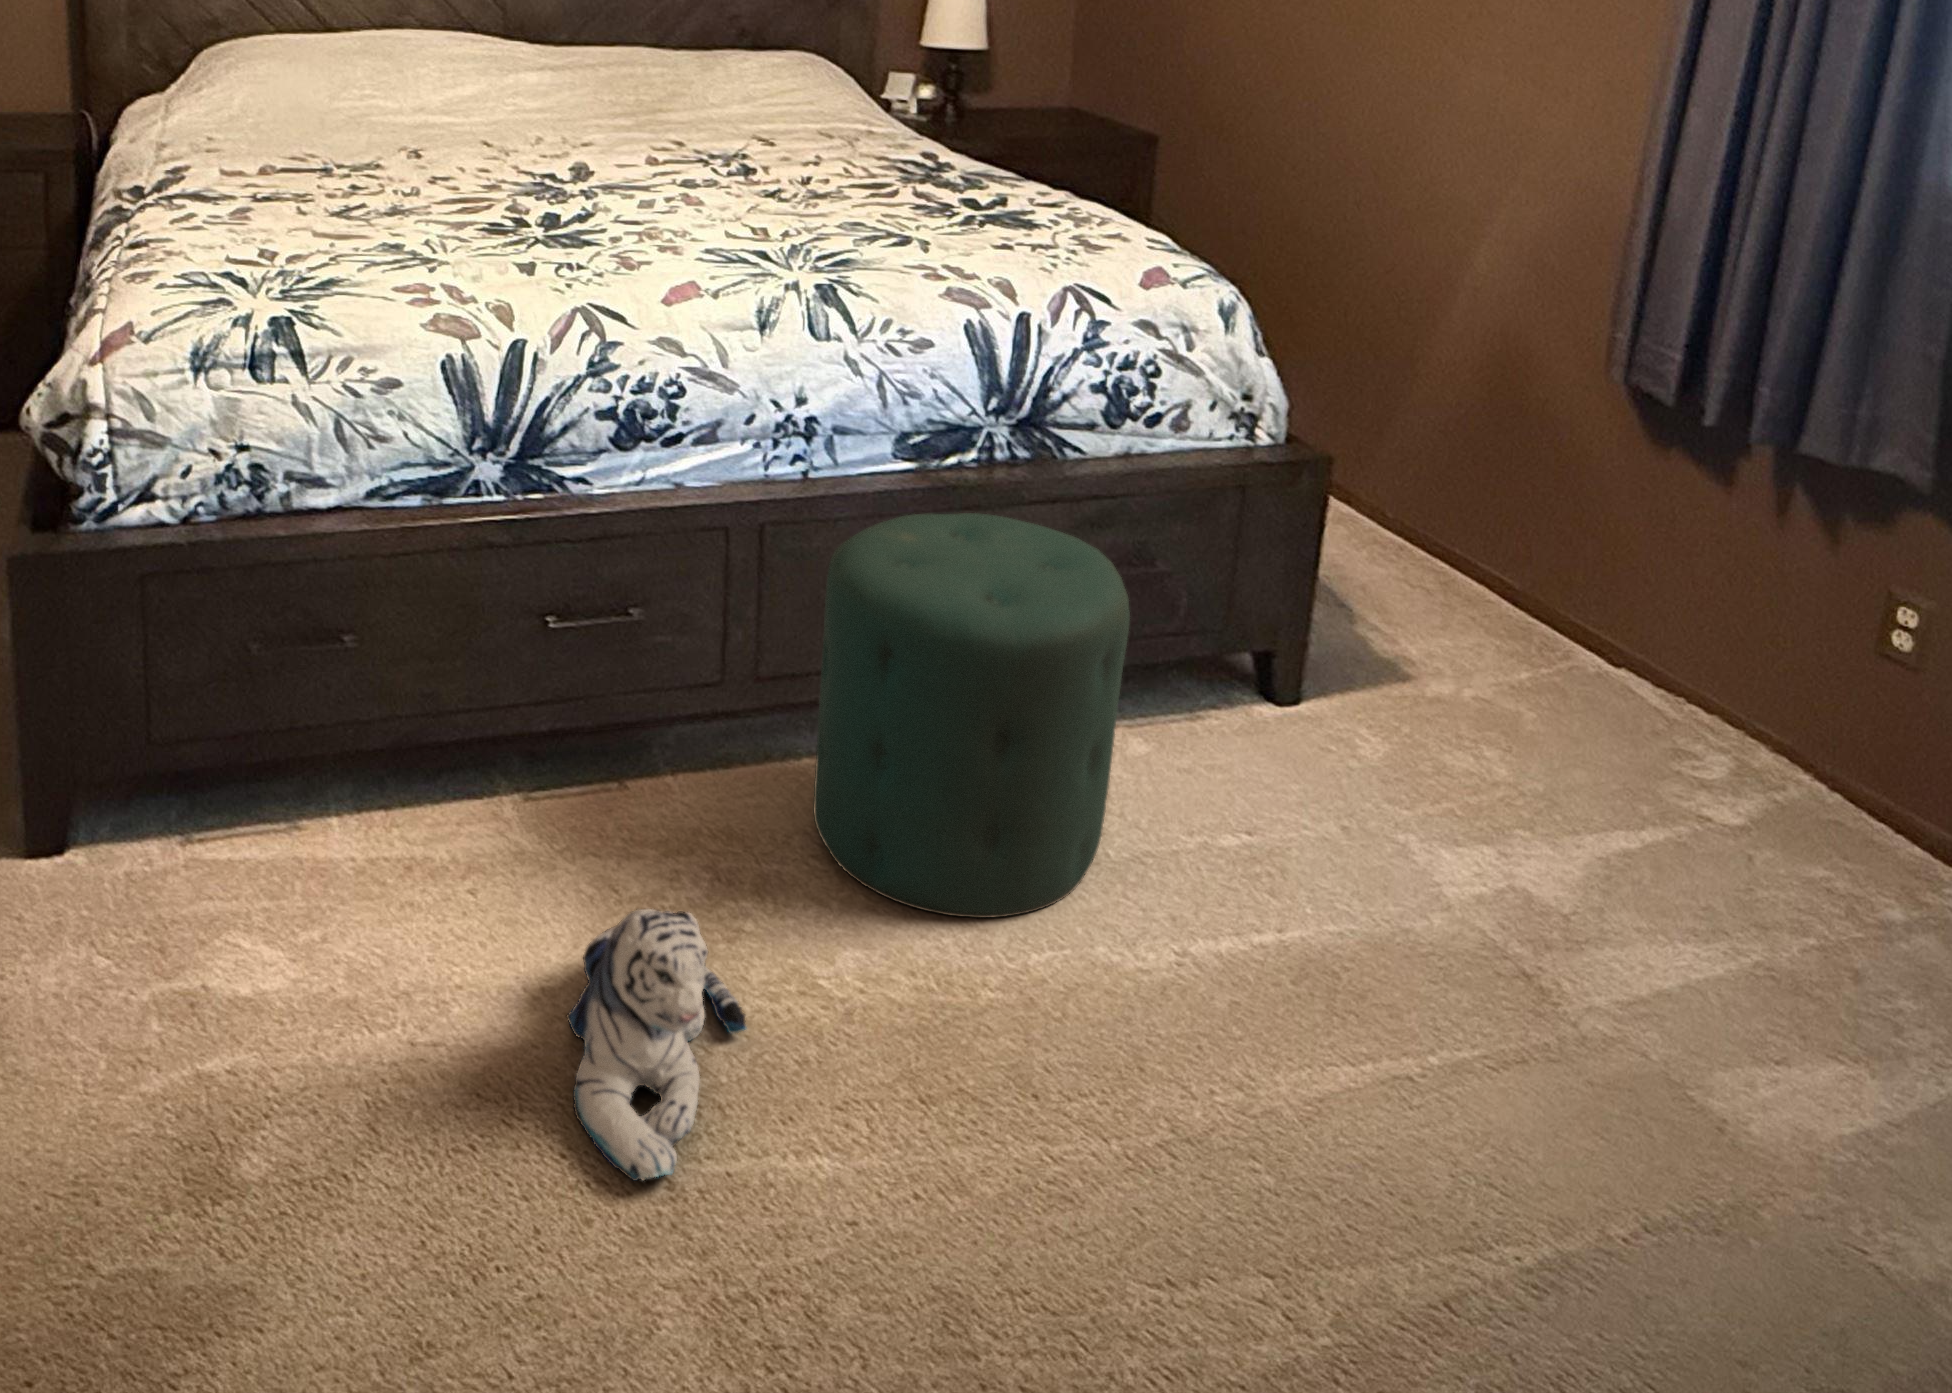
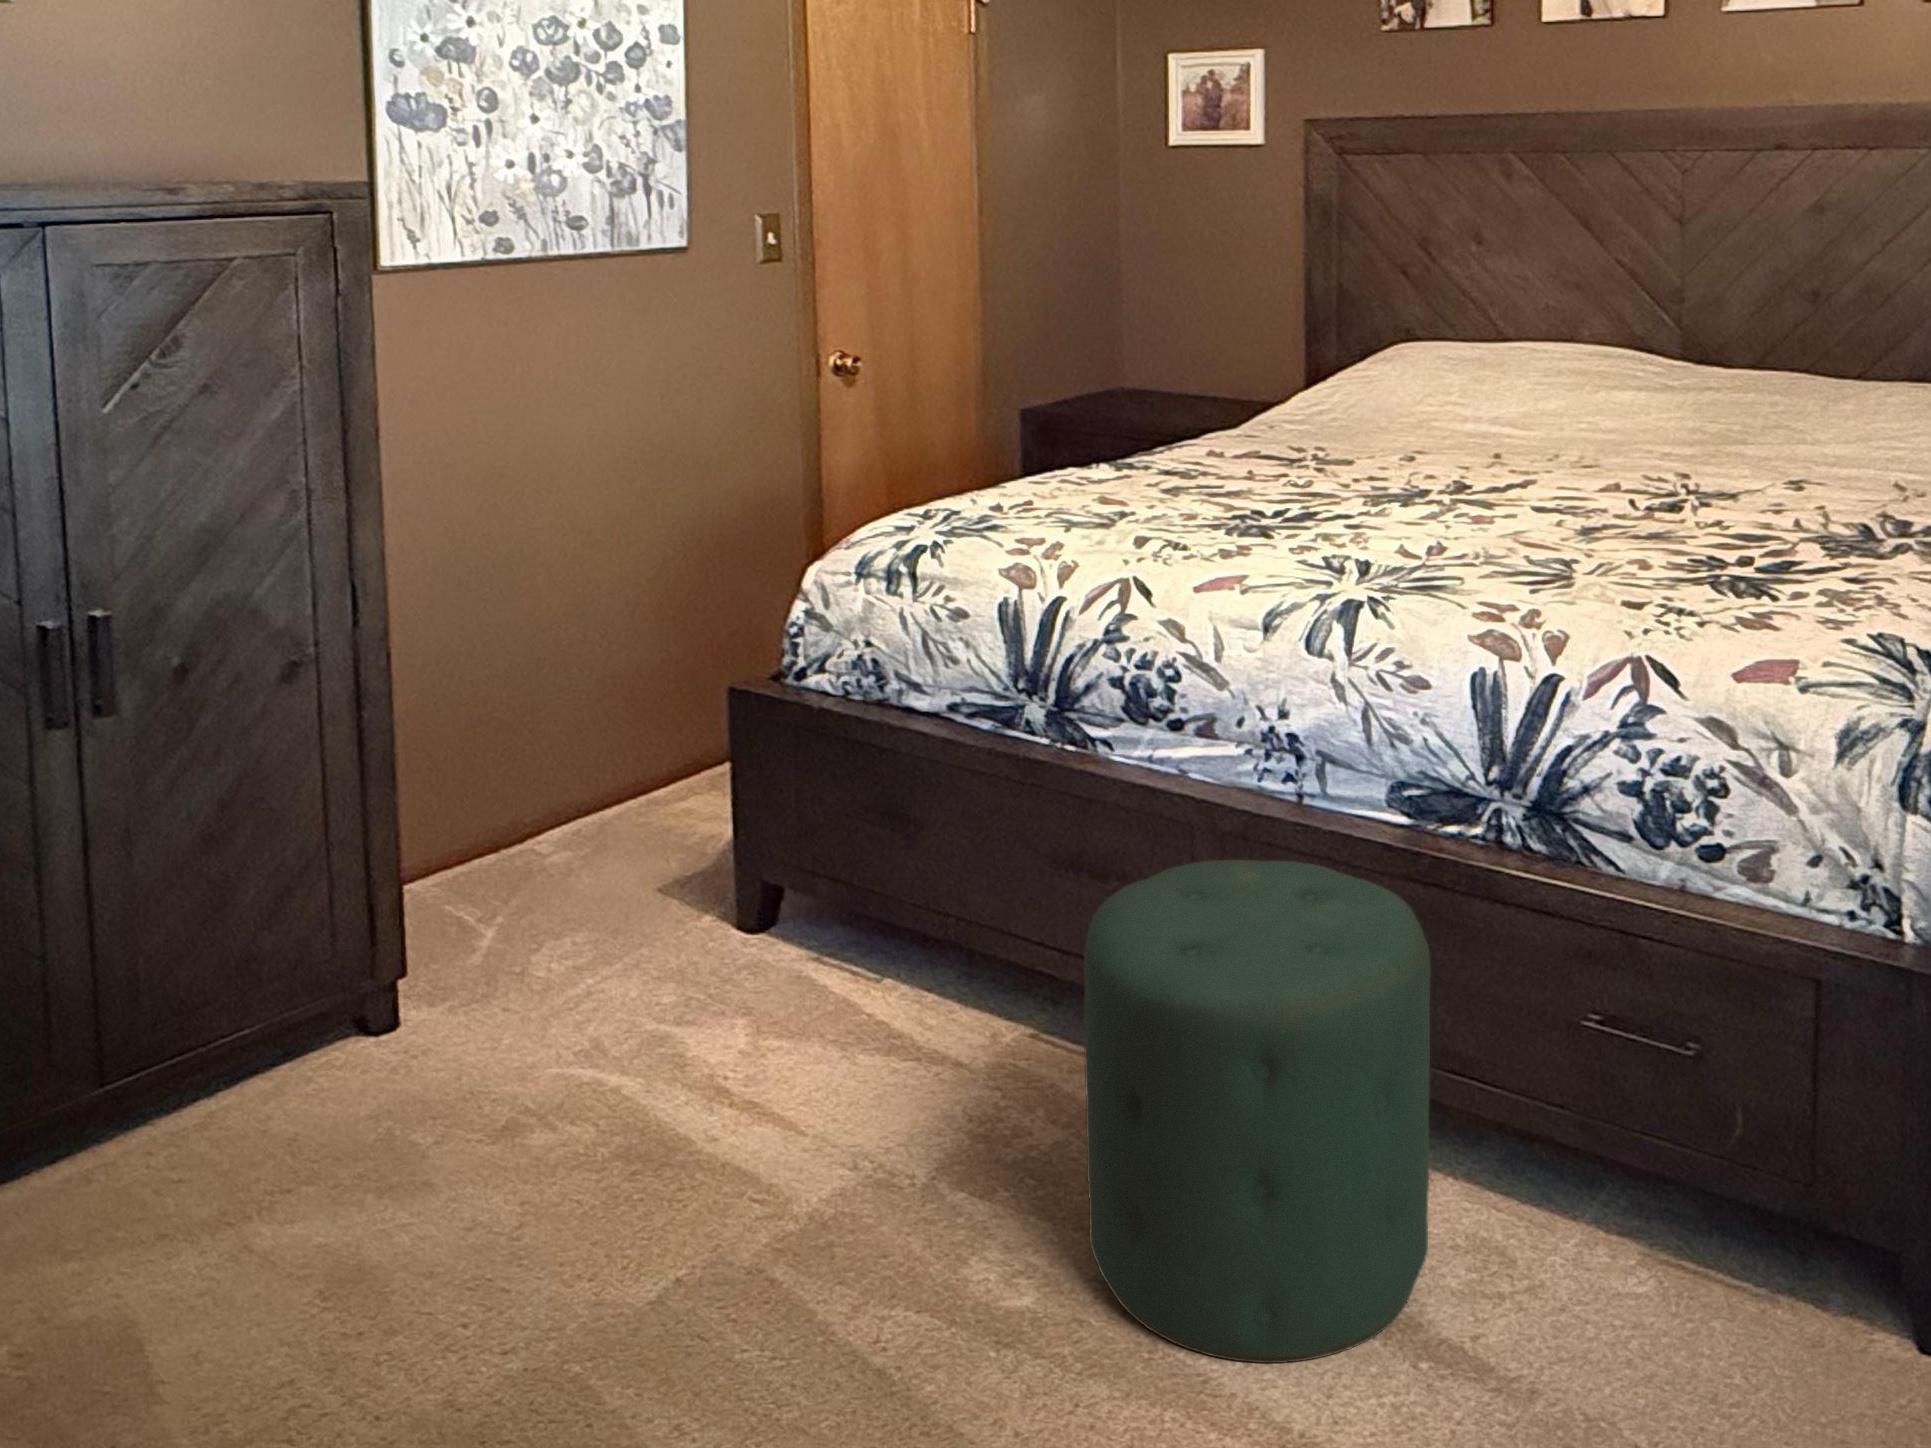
plush toy: present [567,909,746,1181] -> none [577,1085,885,1318]

